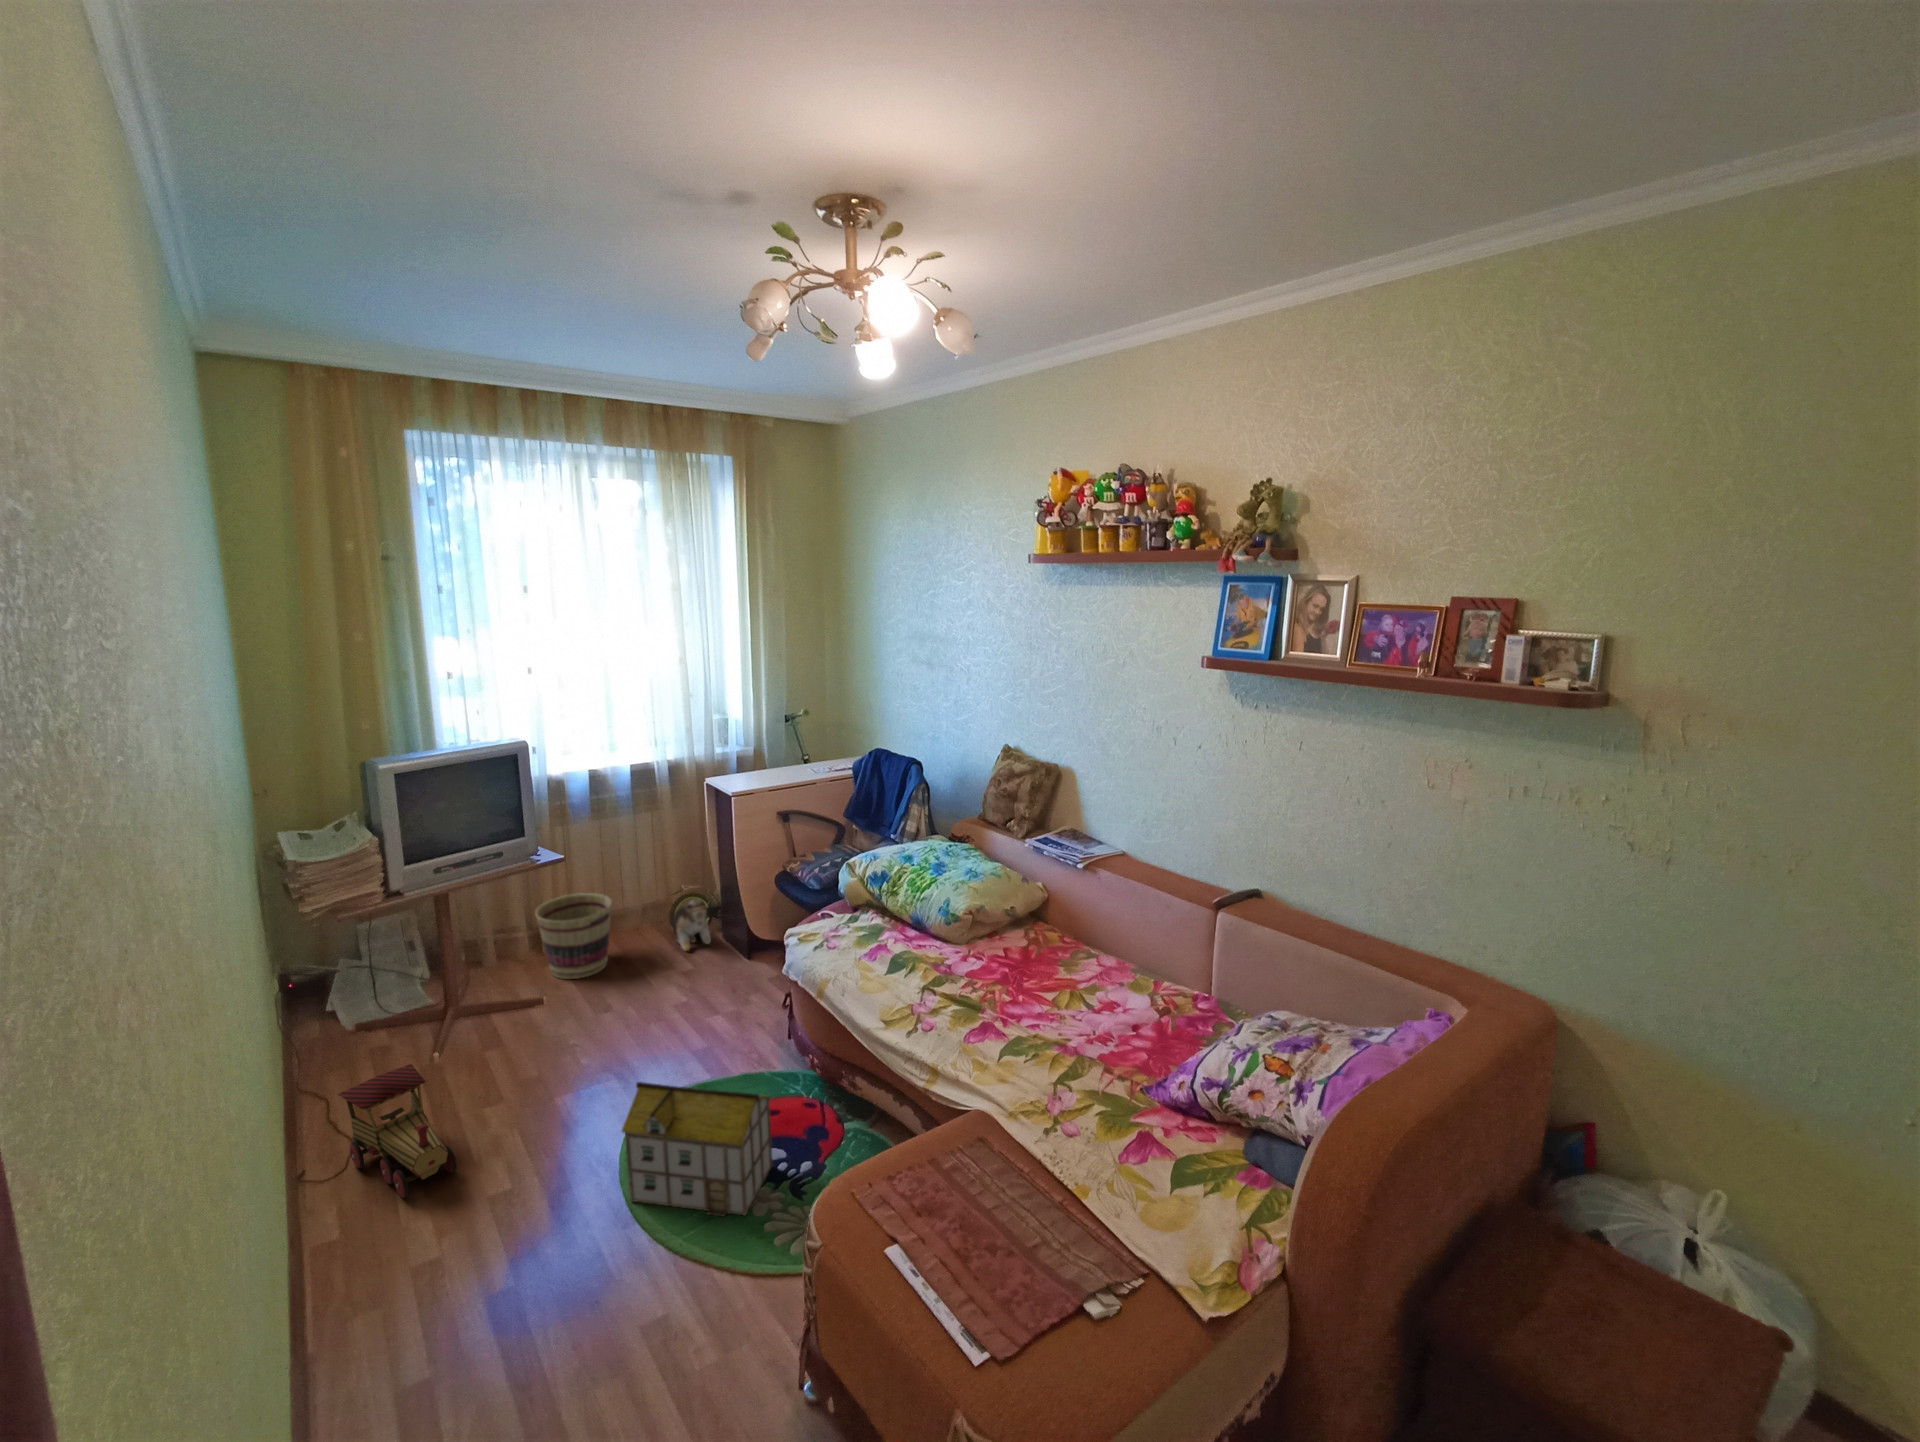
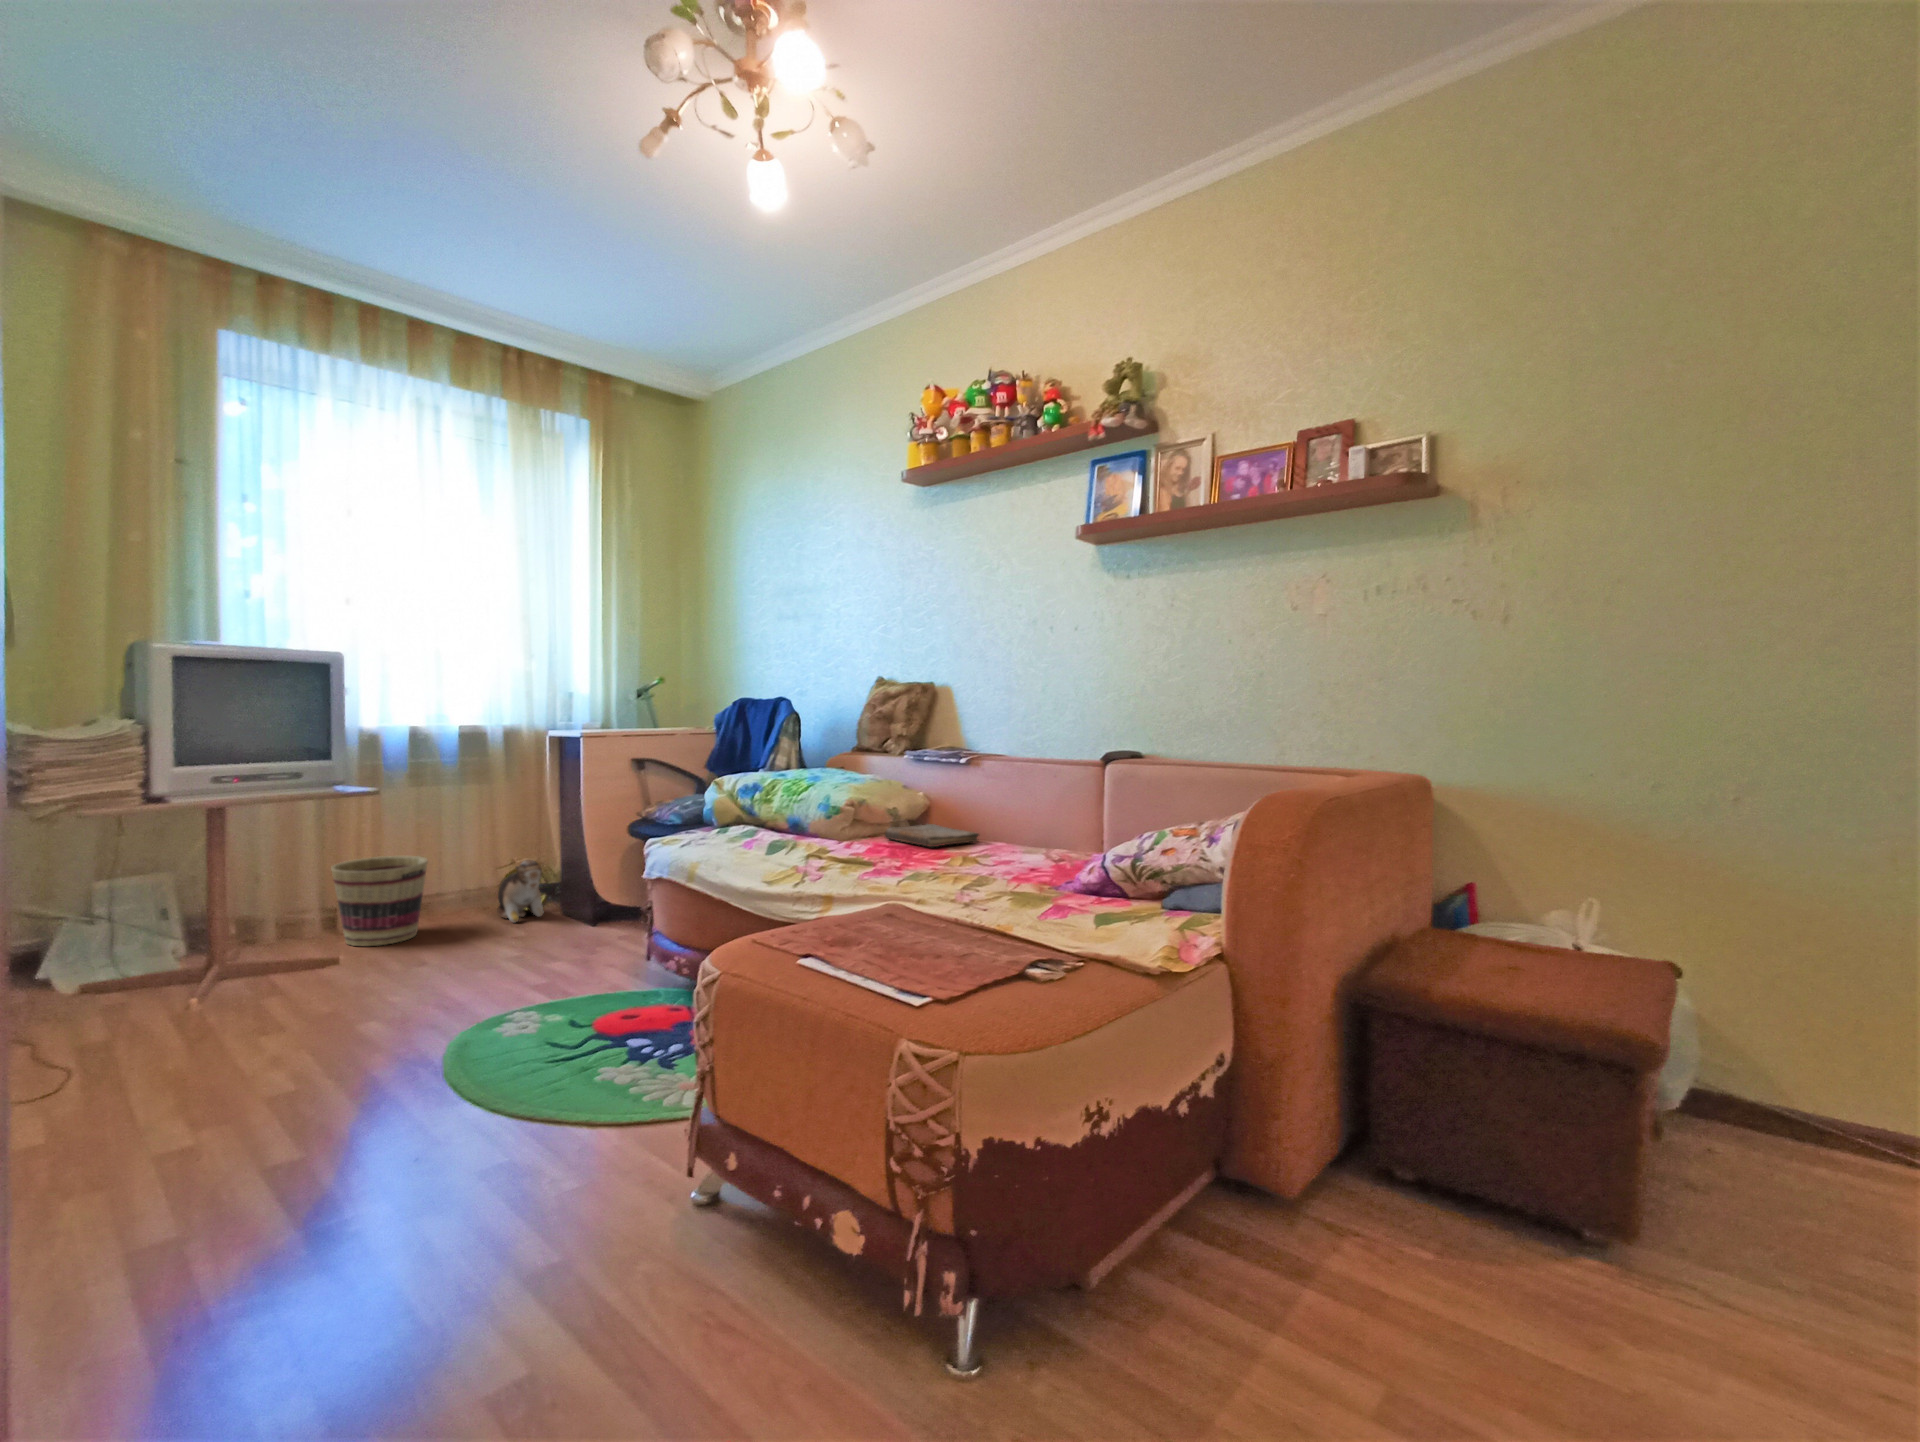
book: none [1000,930,1090,979] -> present [885,824,979,847]
toy train: present [338,1064,457,1198] -> none [70,970,233,1104]
toy house: present [622,1082,773,1216] -> none [460,946,641,1088]

